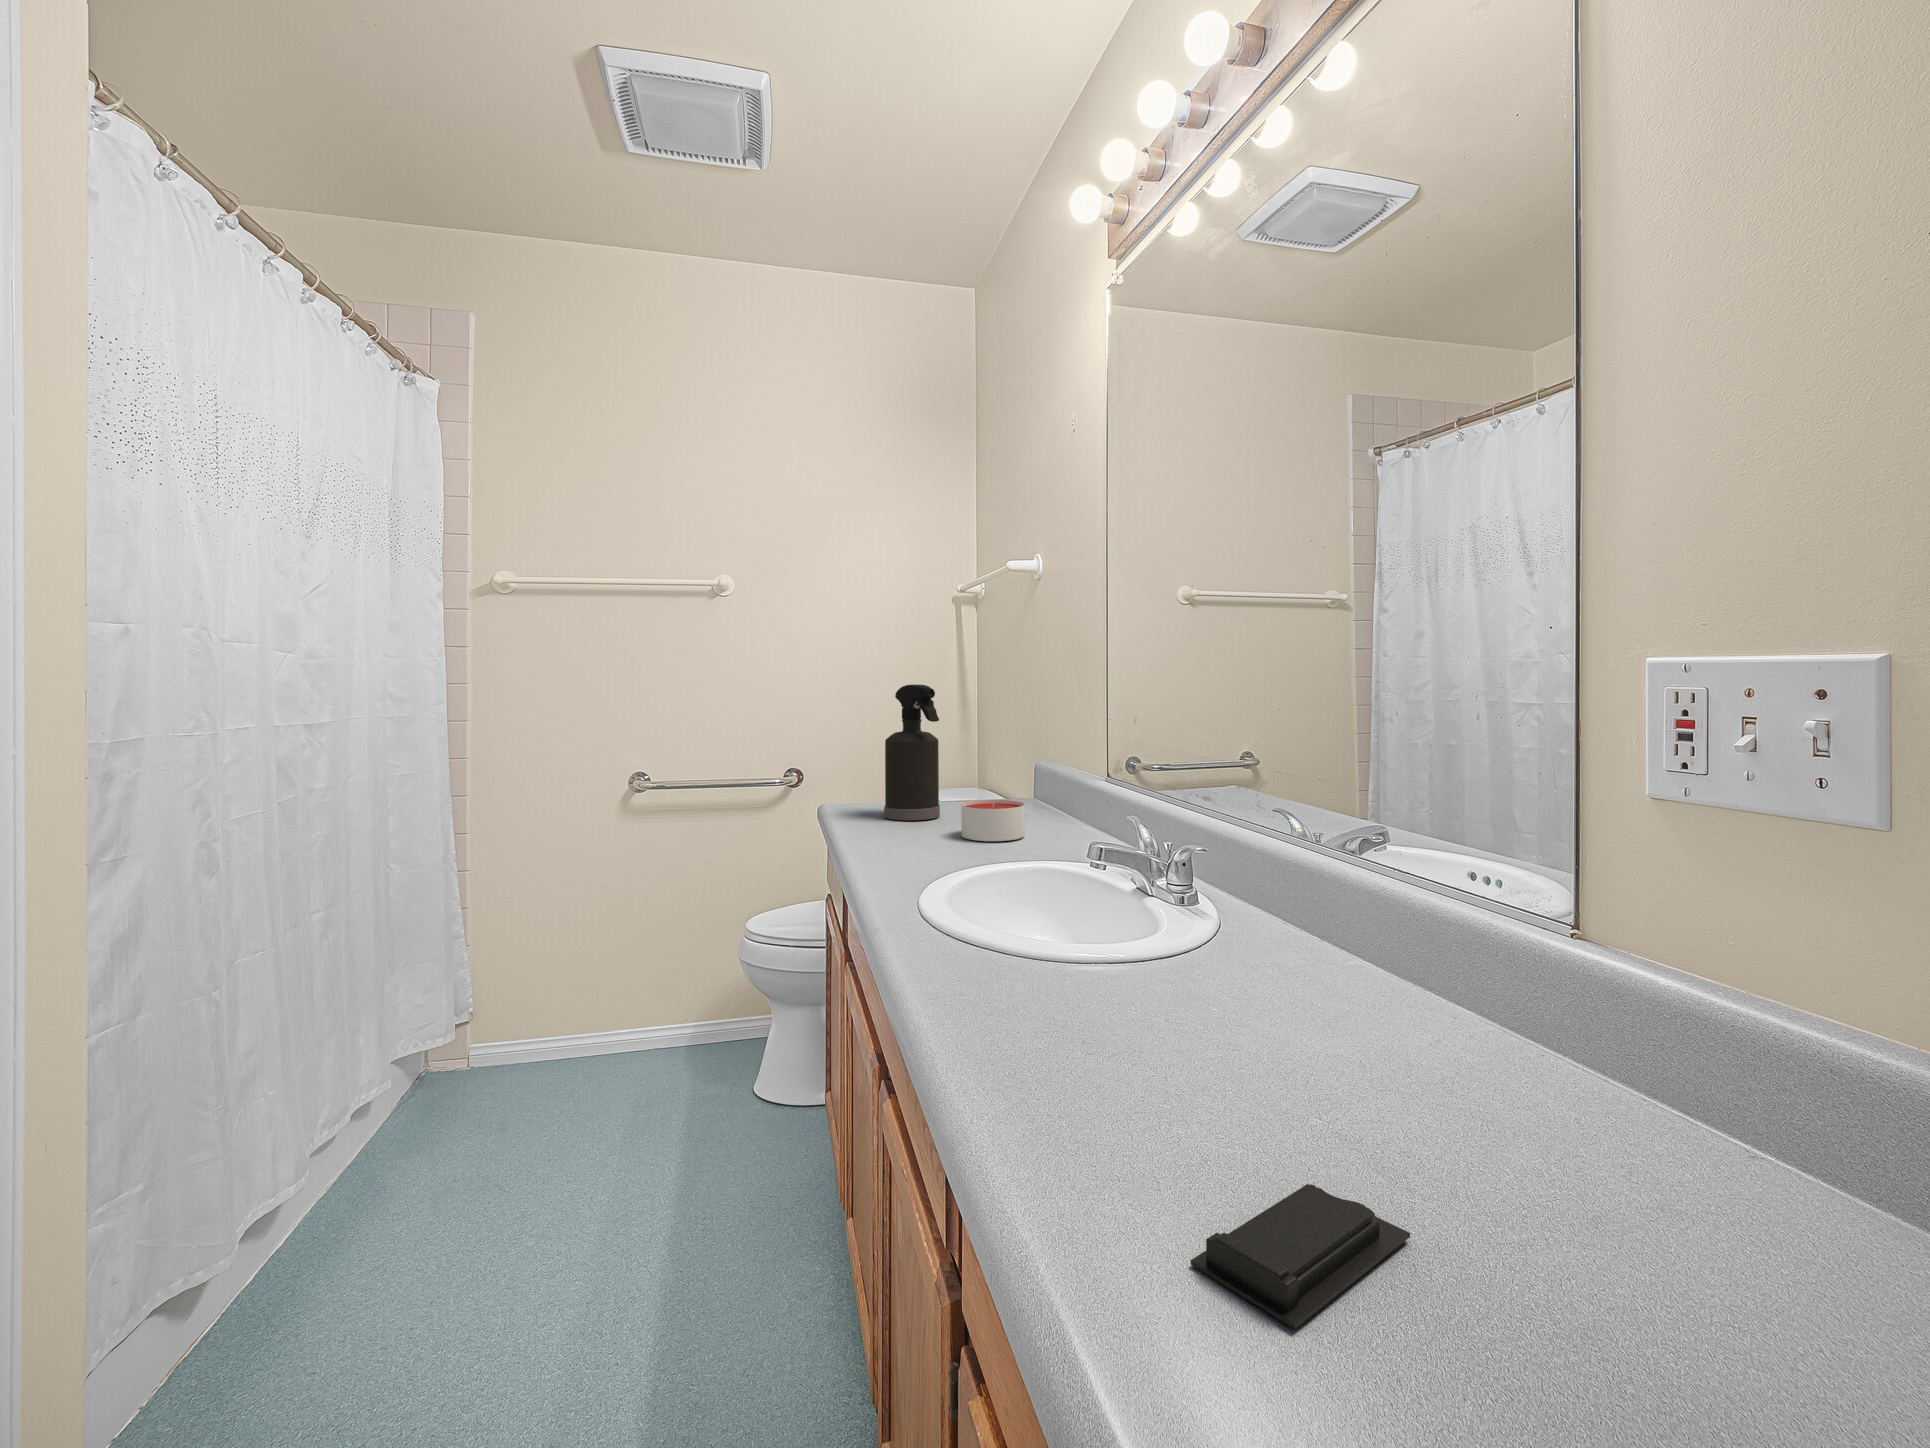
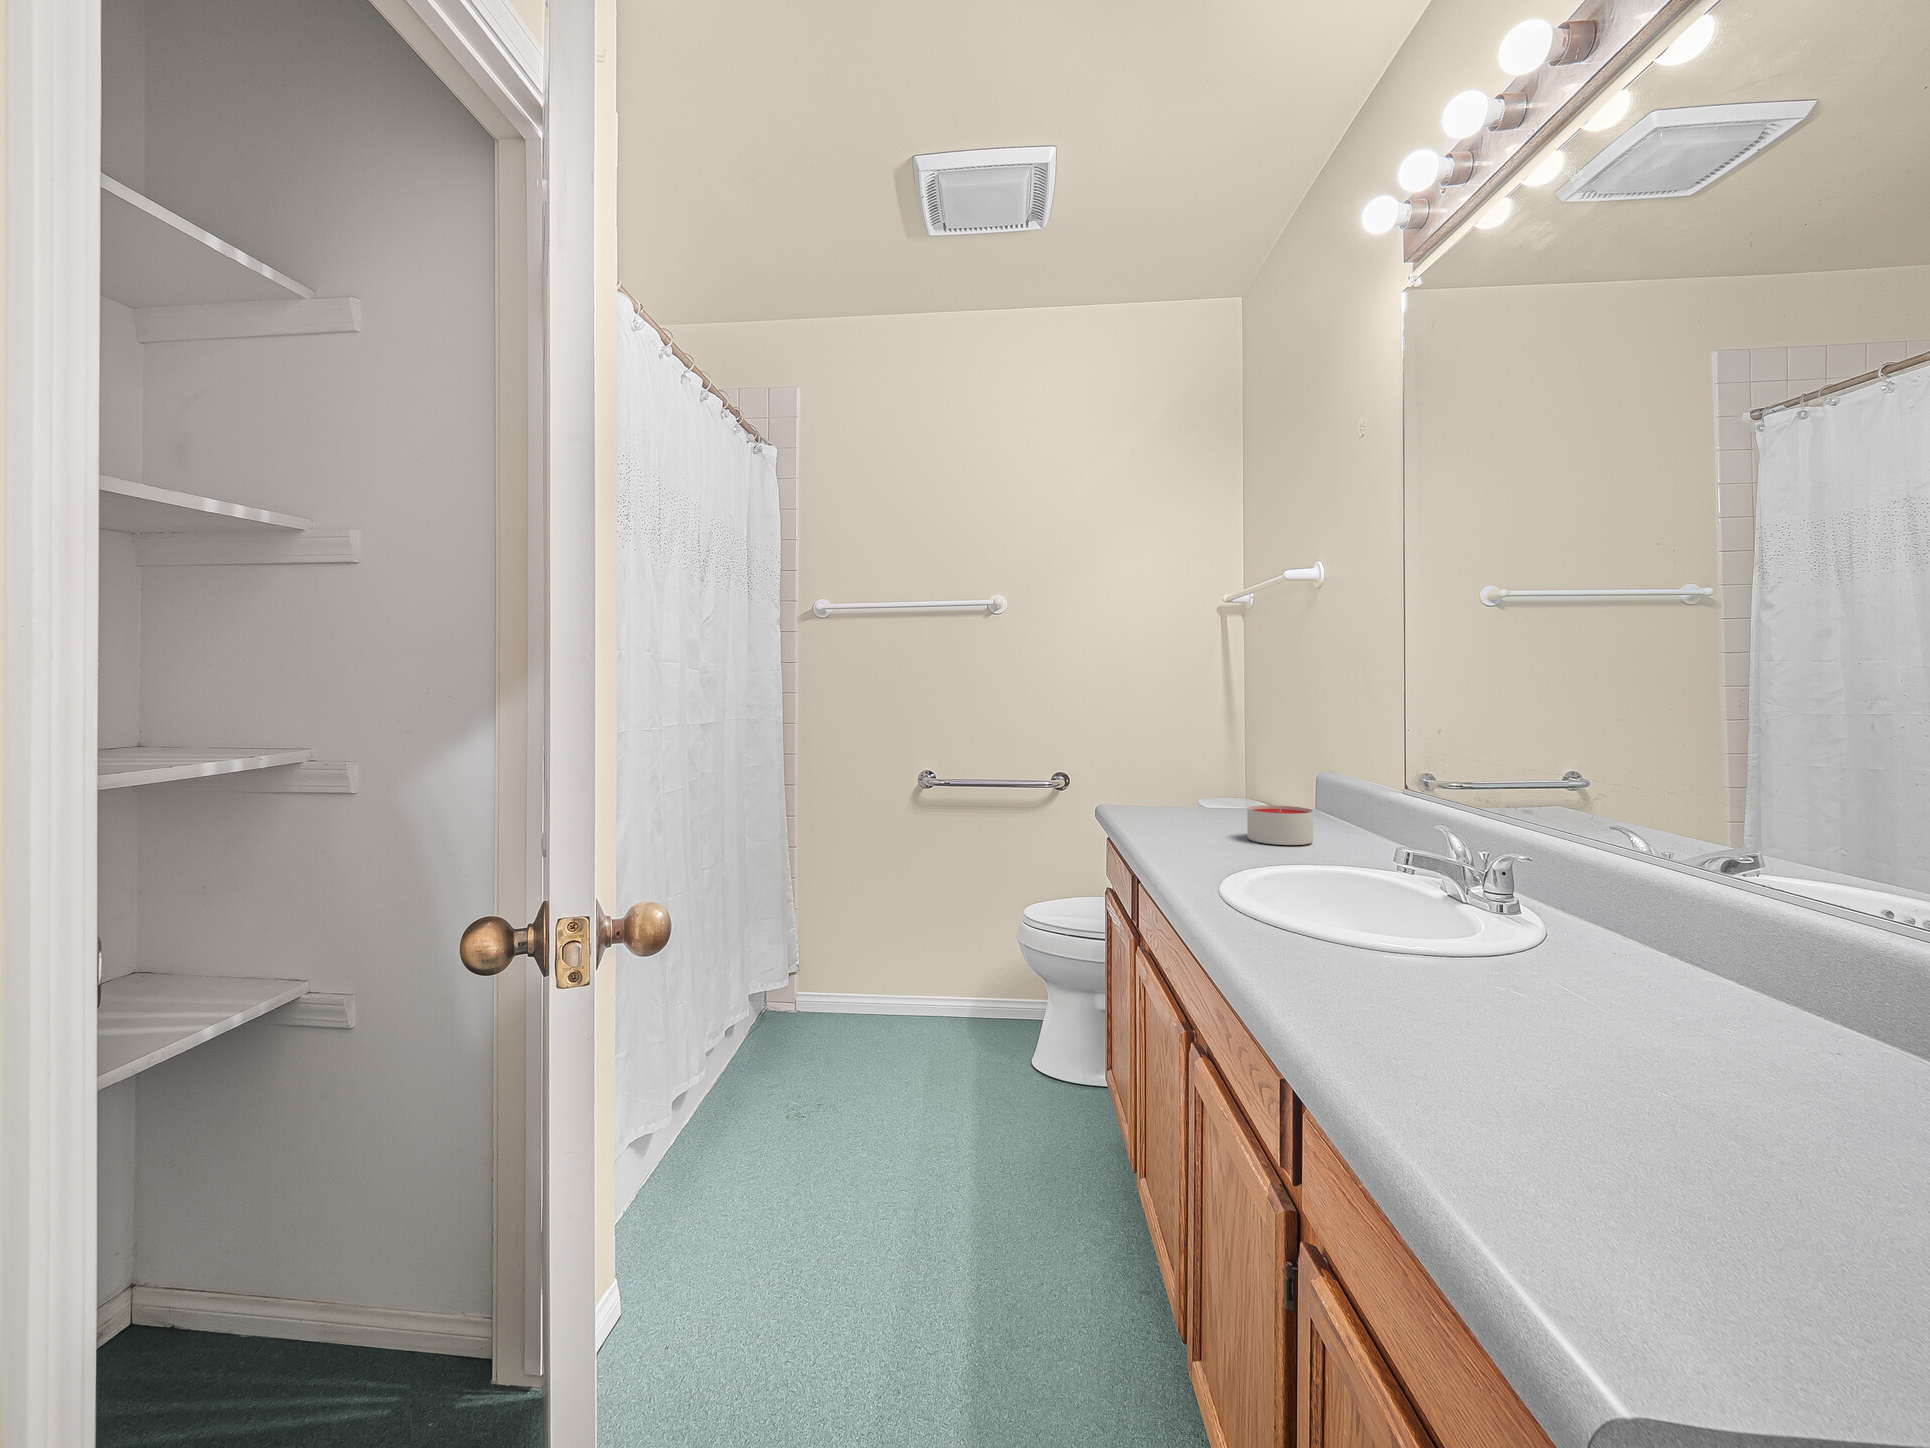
spray bottle: present [884,685,940,820] -> none [1166,694,1221,822]
soap bar: present [1191,1184,1410,1329] -> none [1542,1133,1774,1227]

